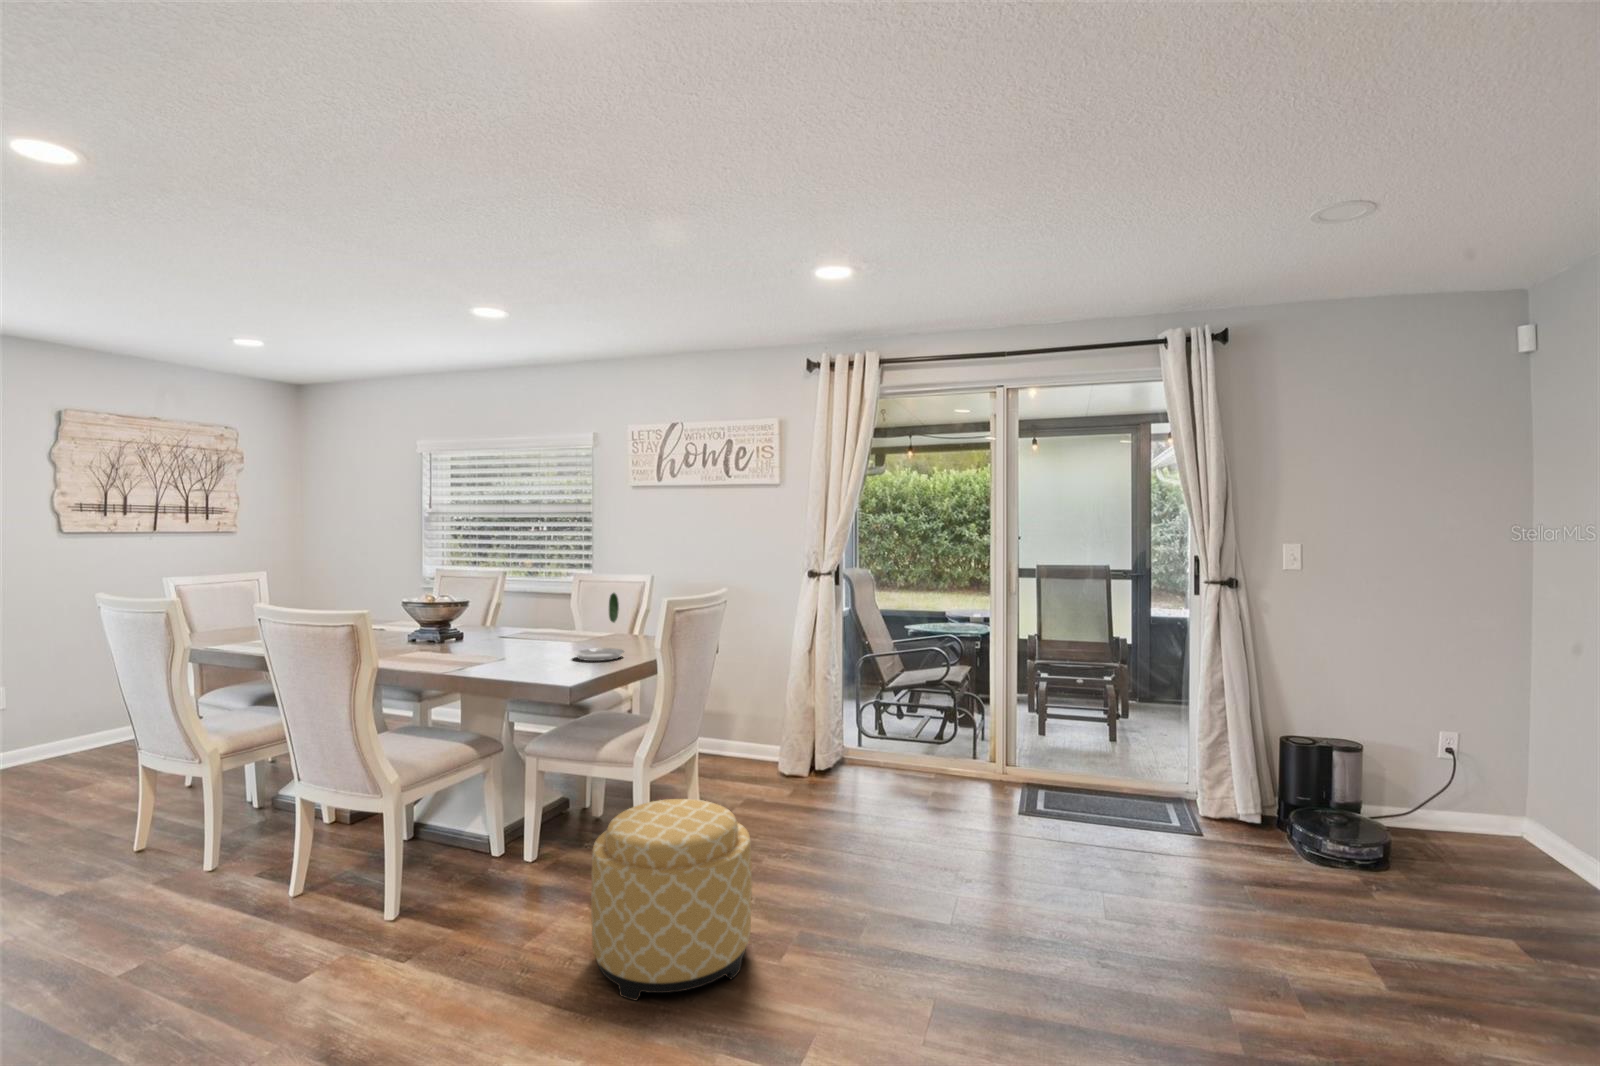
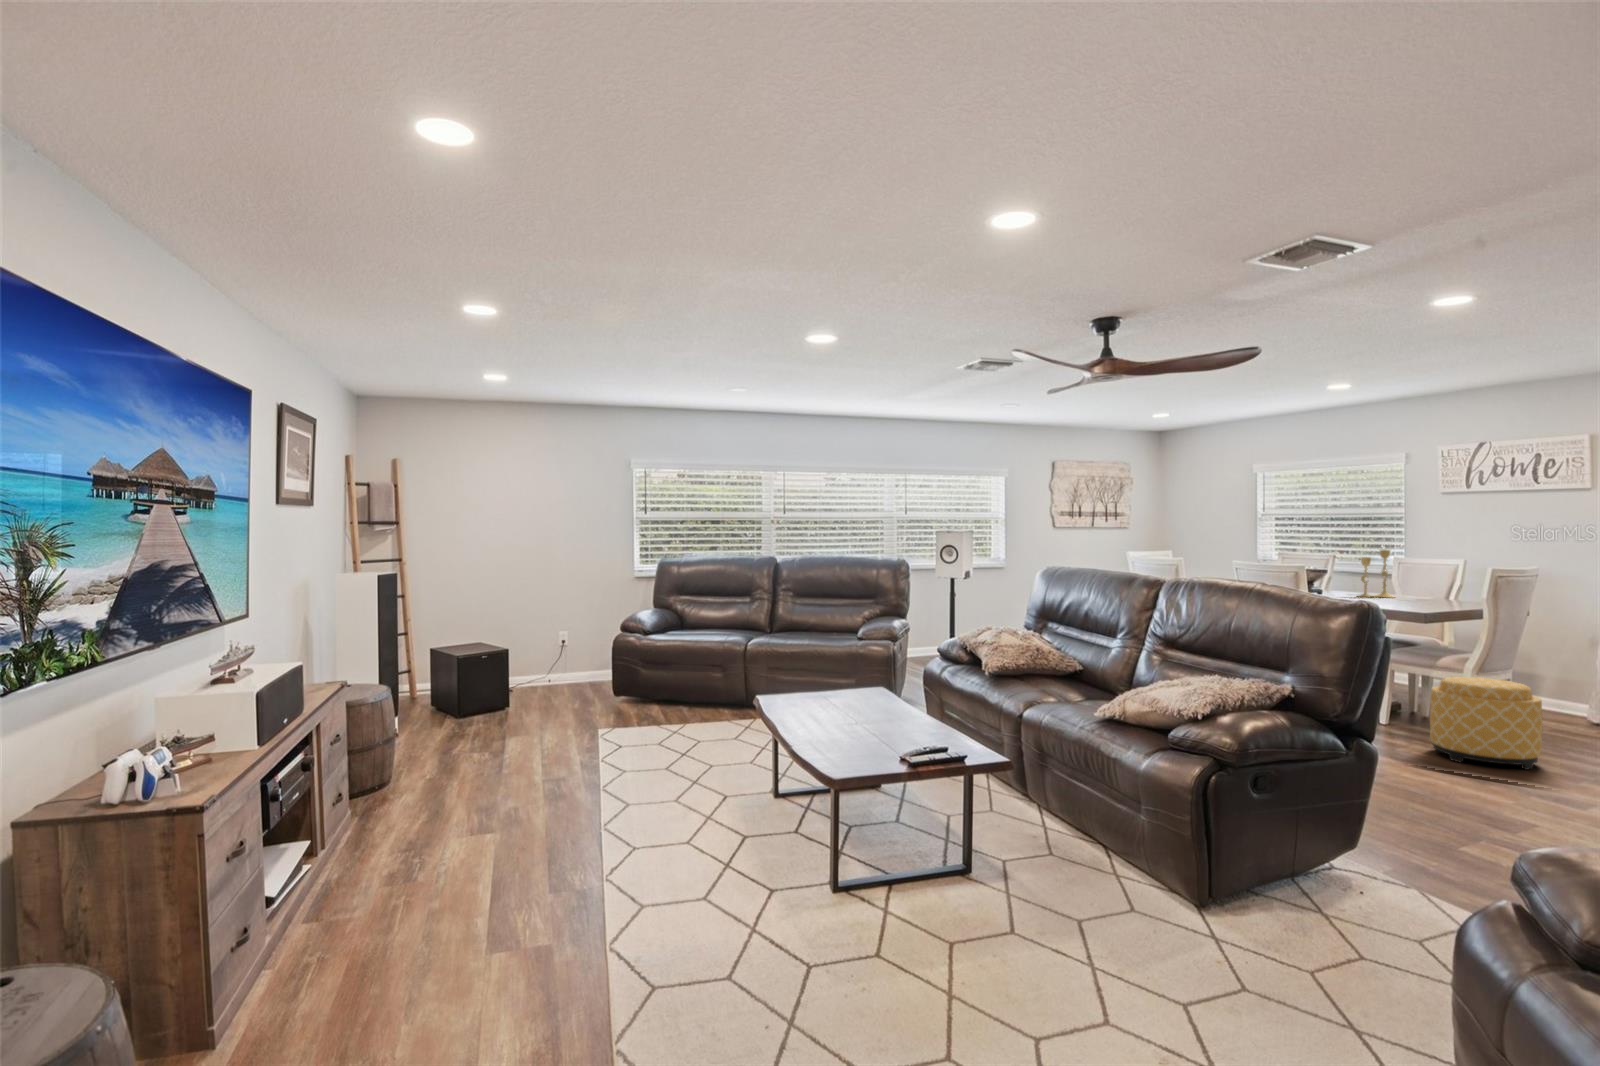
candlestick: none [521,566,575,642] -> present [1359,550,1394,598]
plate: present [574,593,624,661] -> none [1404,565,1443,605]

